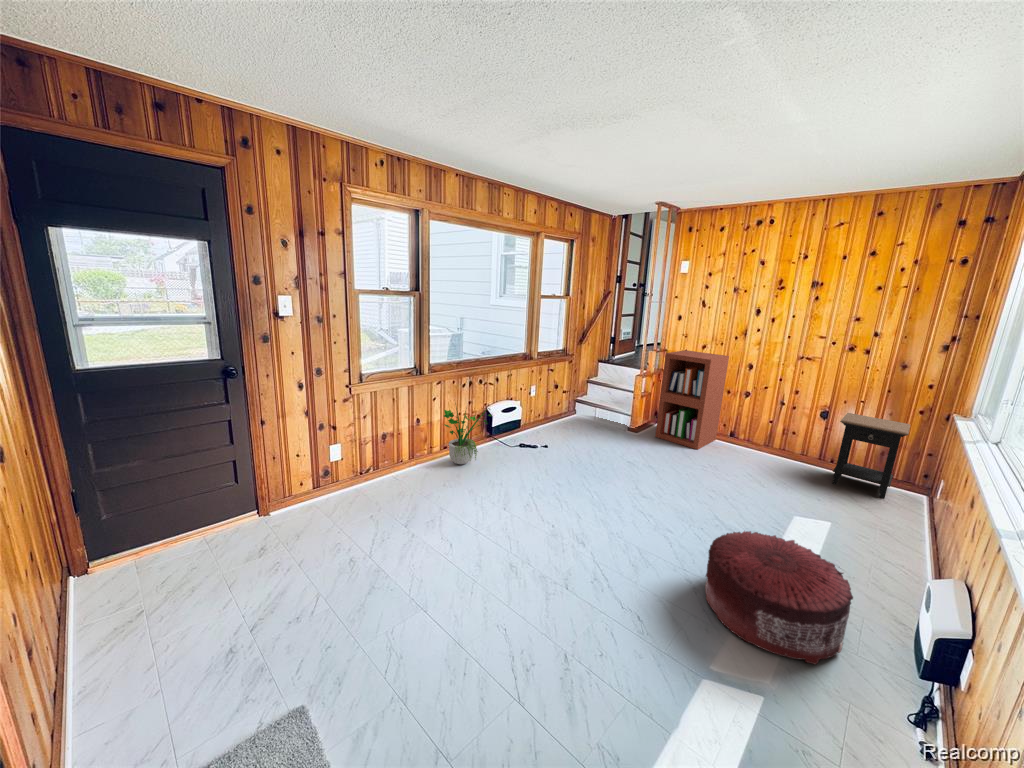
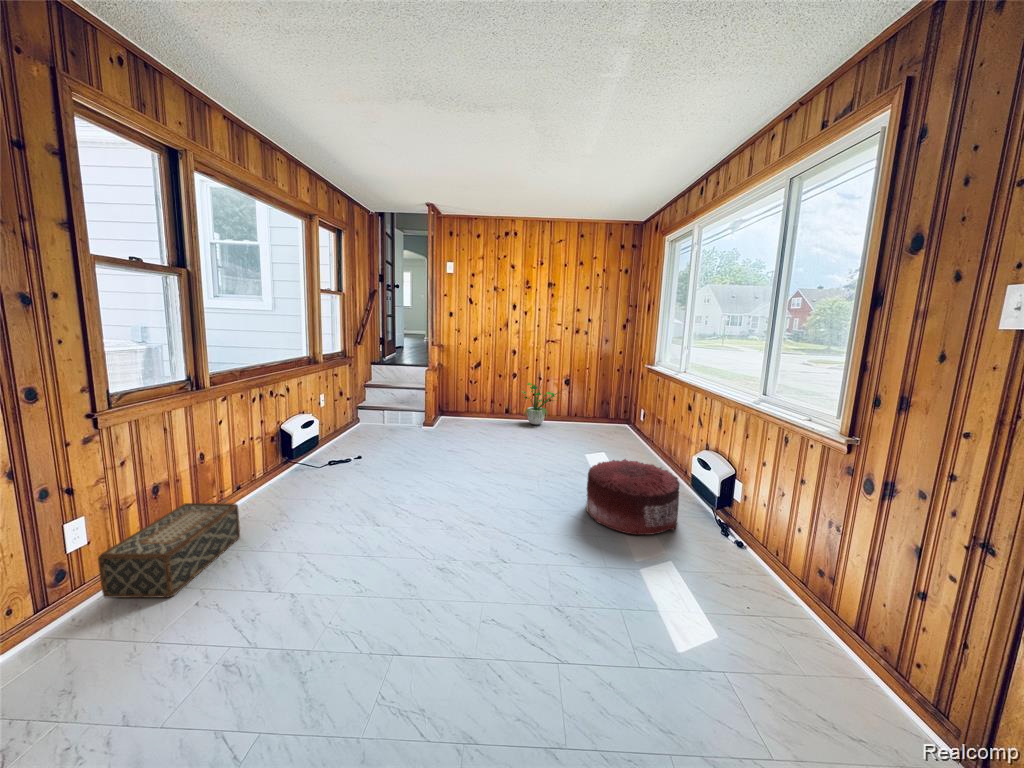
bookshelf: present [656,350,729,450] -> none [452,343,498,428]
potted plant: present [444,407,491,464] -> present [523,383,560,425]
side table: present [832,413,910,498] -> none [582,377,622,431]
woven basket: none [342,450,422,507] -> present [98,503,240,598]

